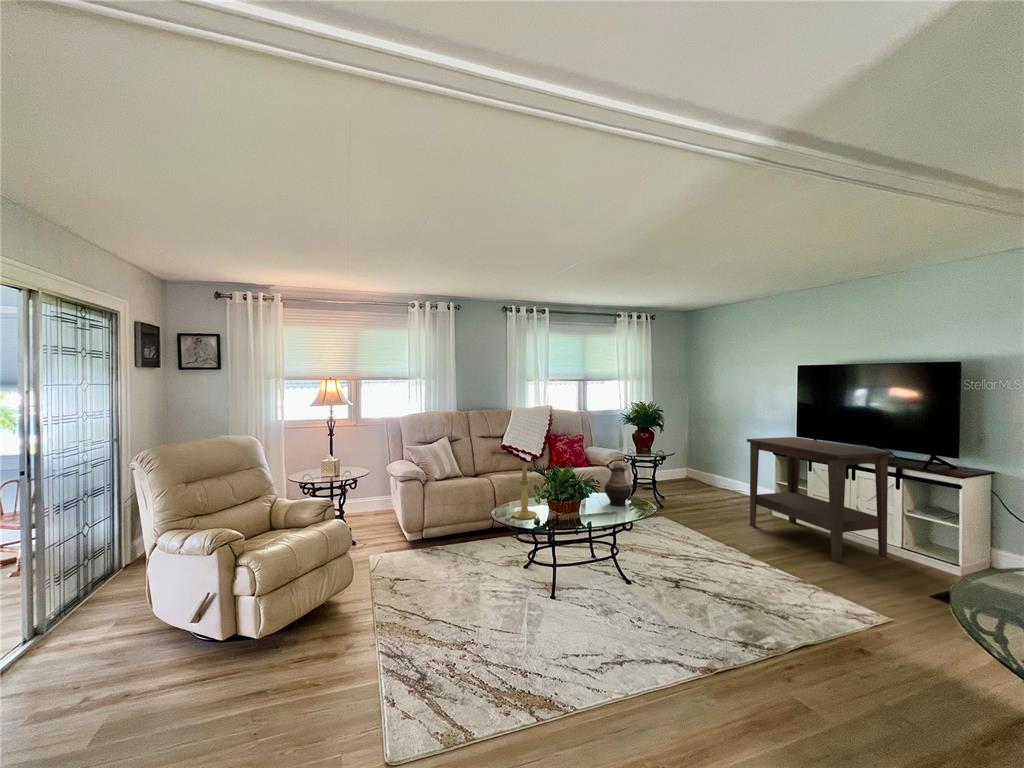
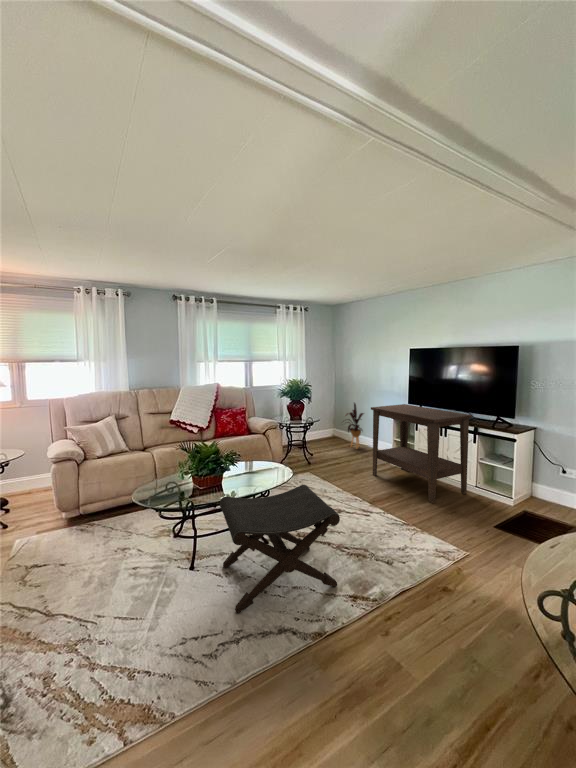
house plant: none [701,434,734,495] -> present [345,403,364,448]
vase: present [605,462,631,506] -> none [249,434,272,473]
candle holder: present [512,465,537,519] -> none [156,444,181,495]
footstool: none [584,519,726,641] -> present [220,485,340,613]

